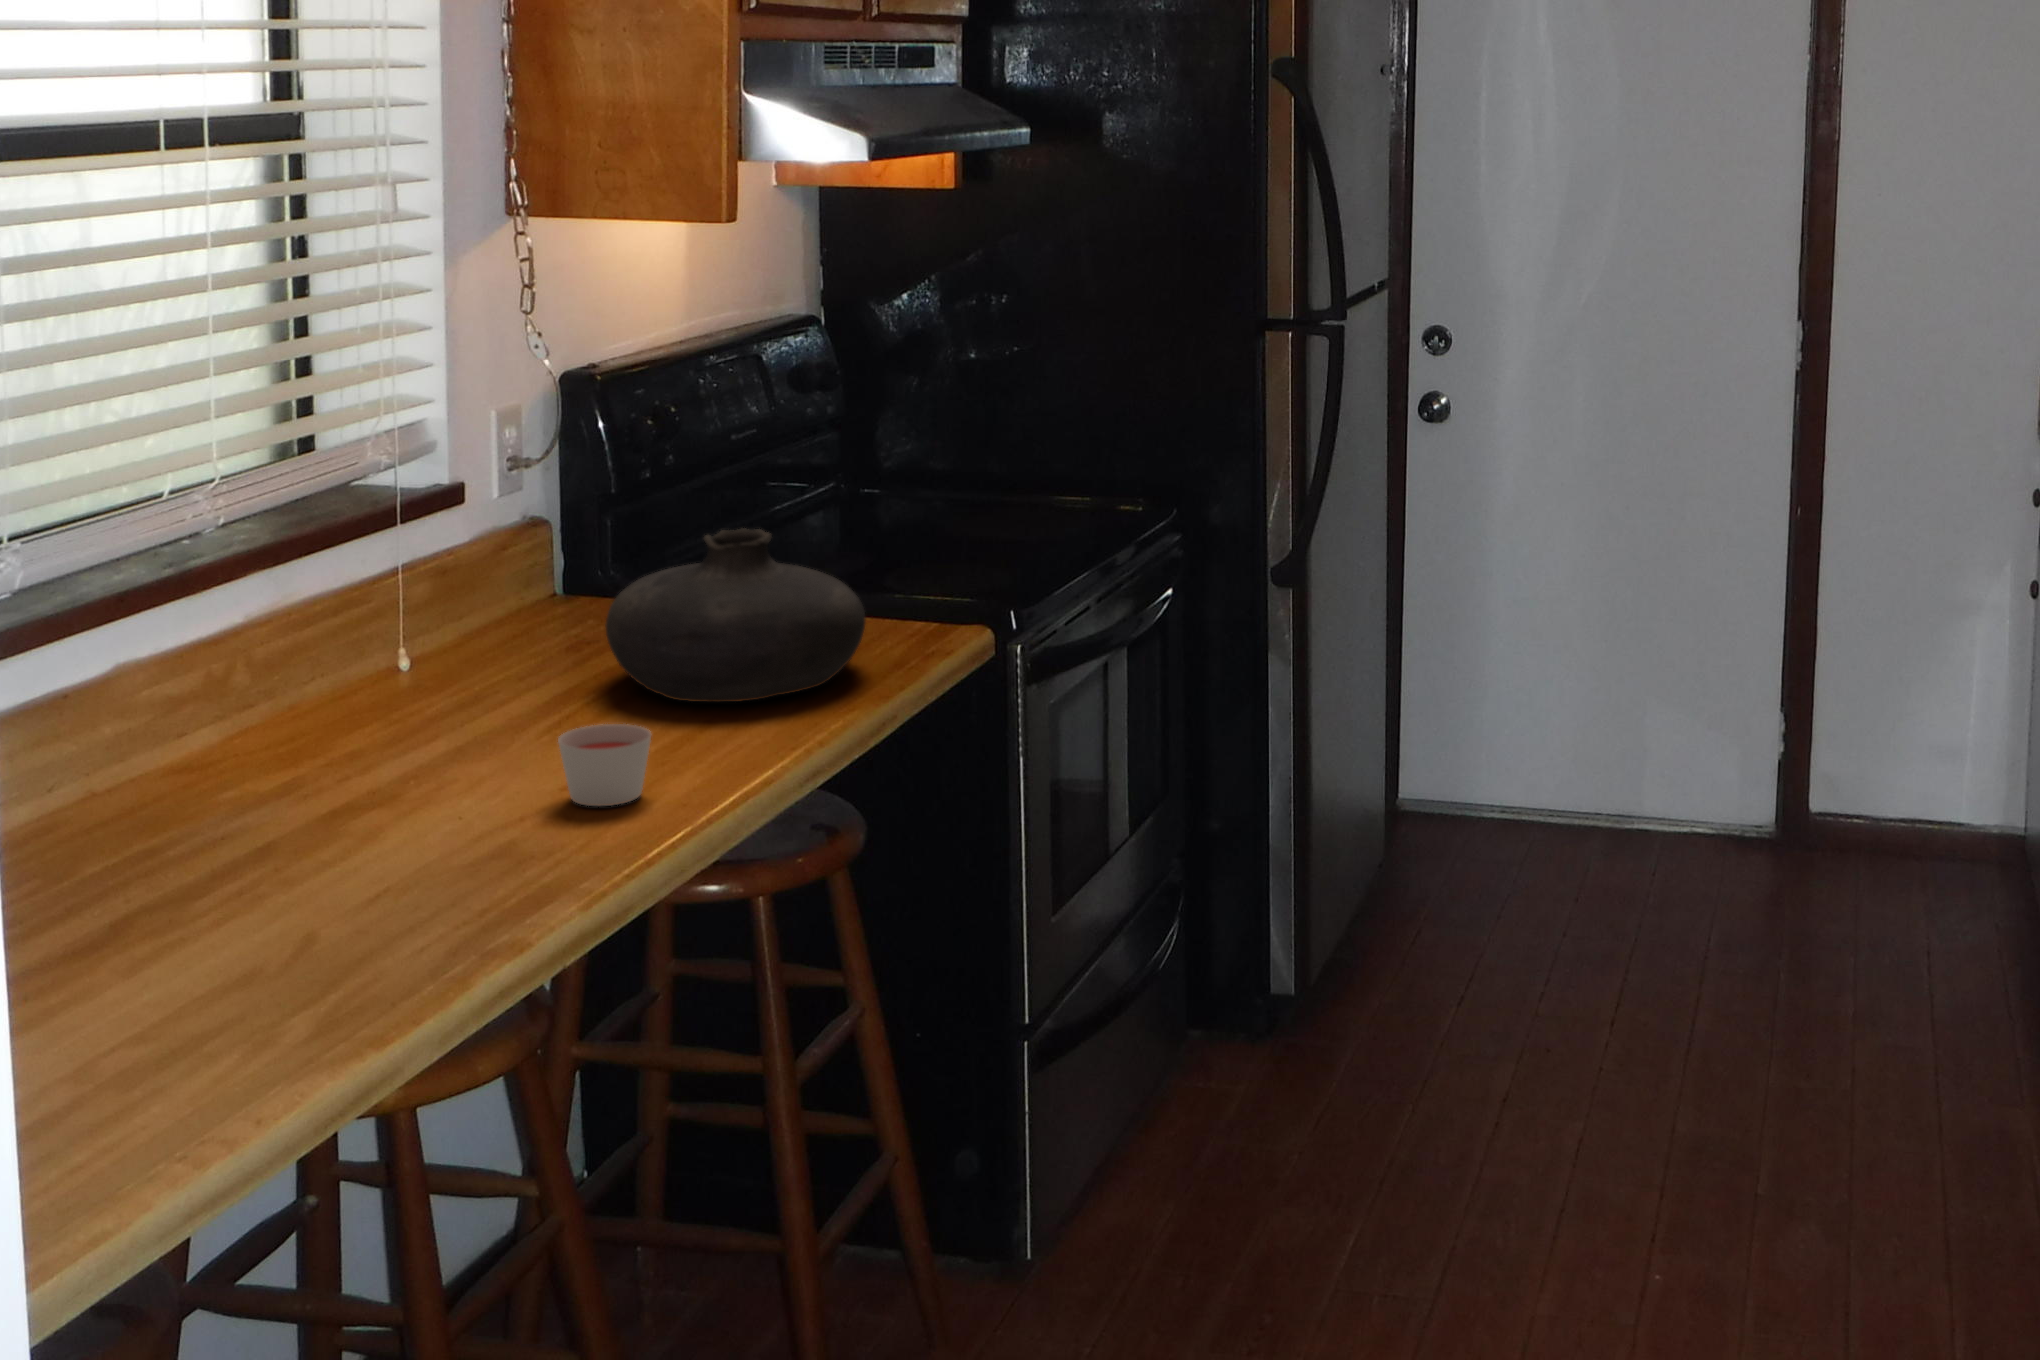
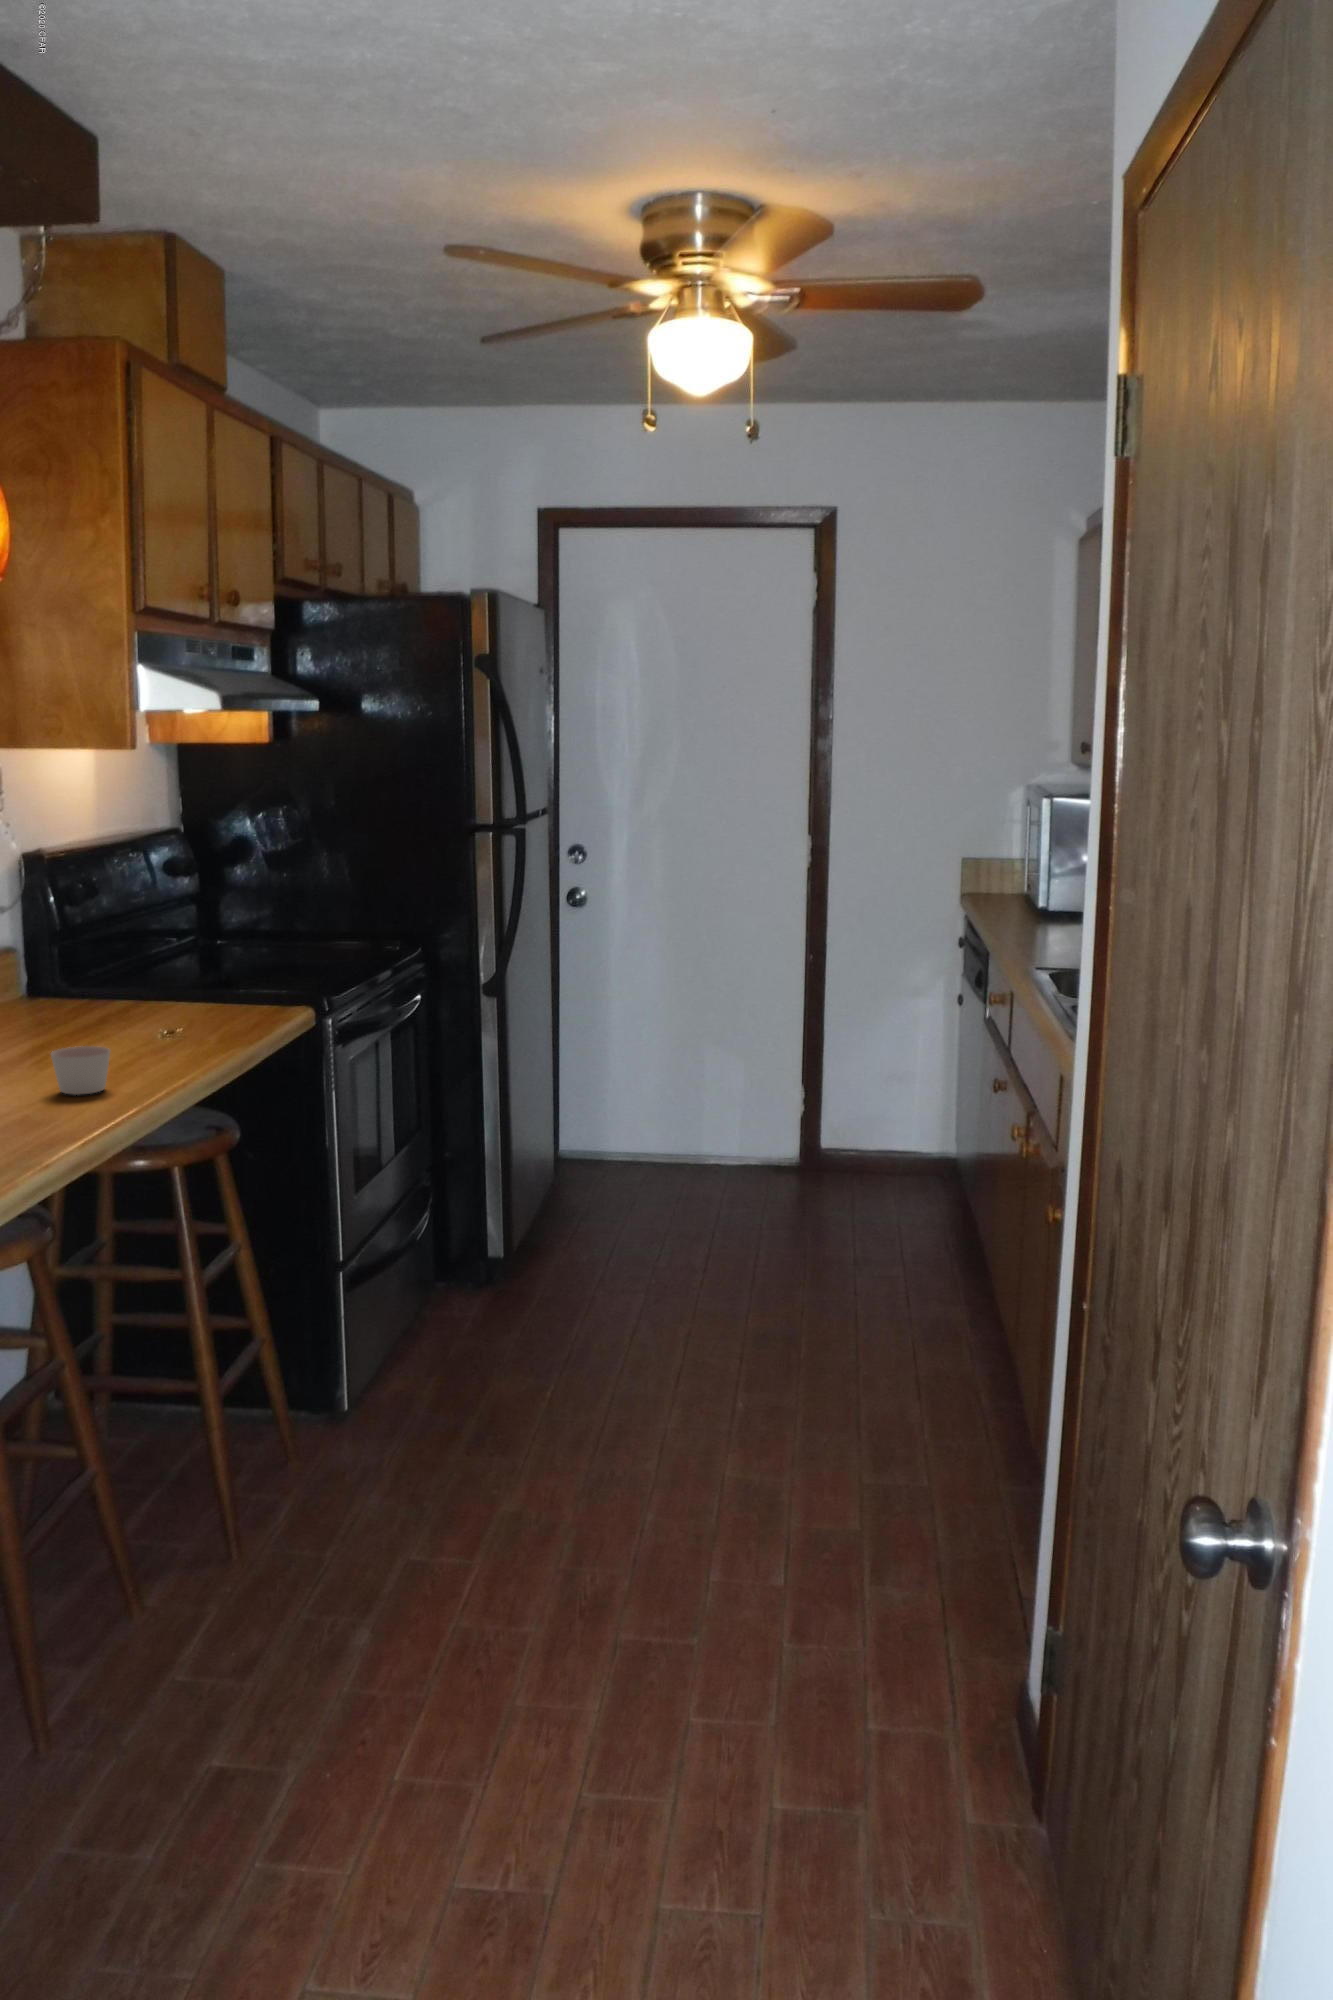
vase: present [606,529,866,702] -> none [65,939,234,1045]

